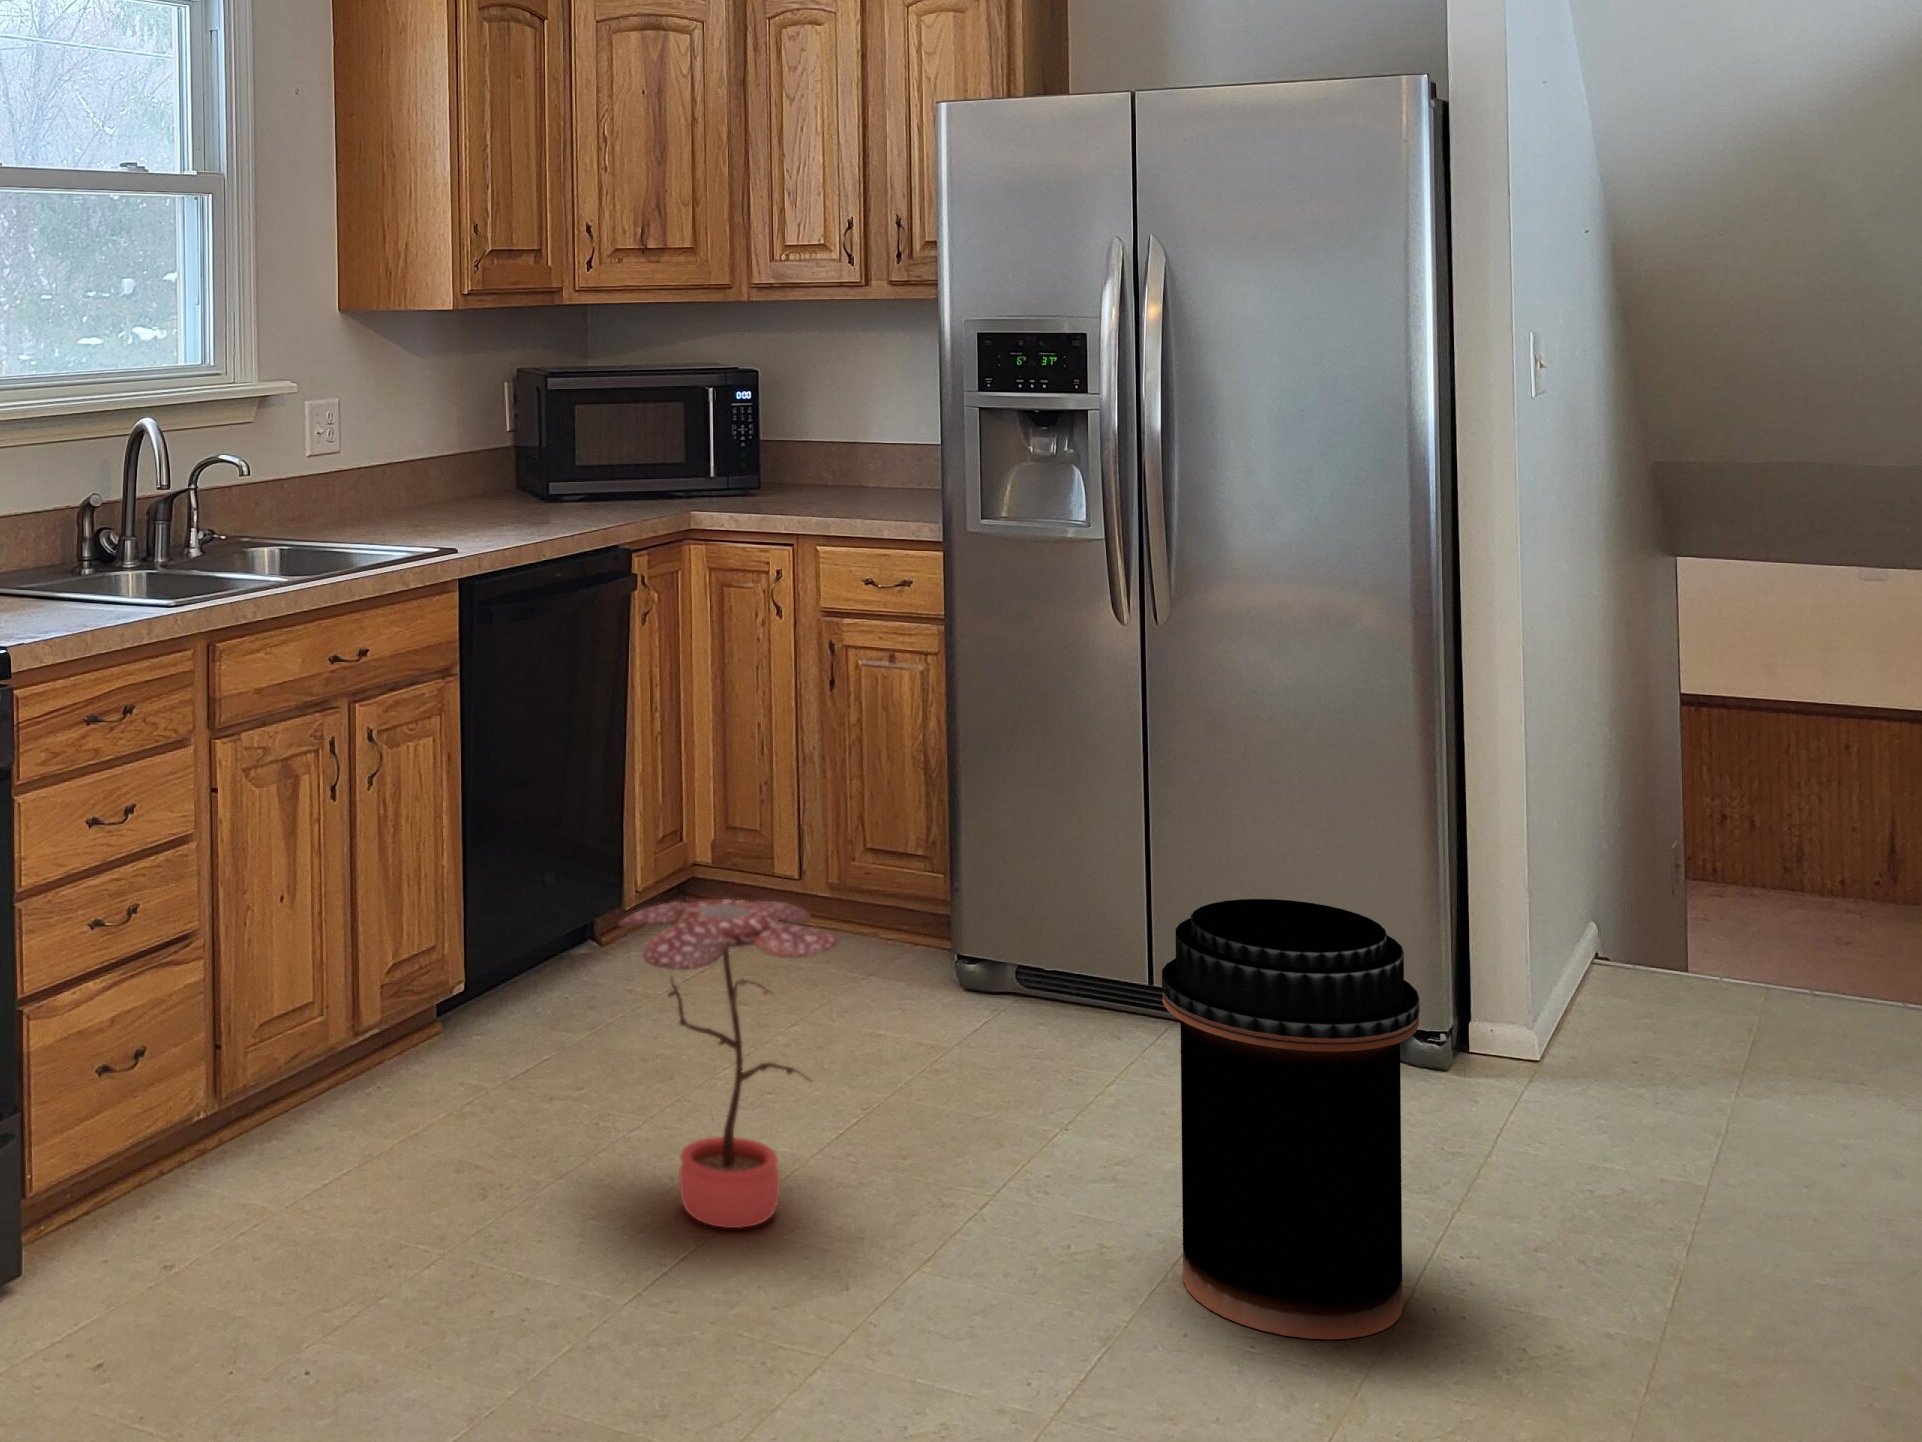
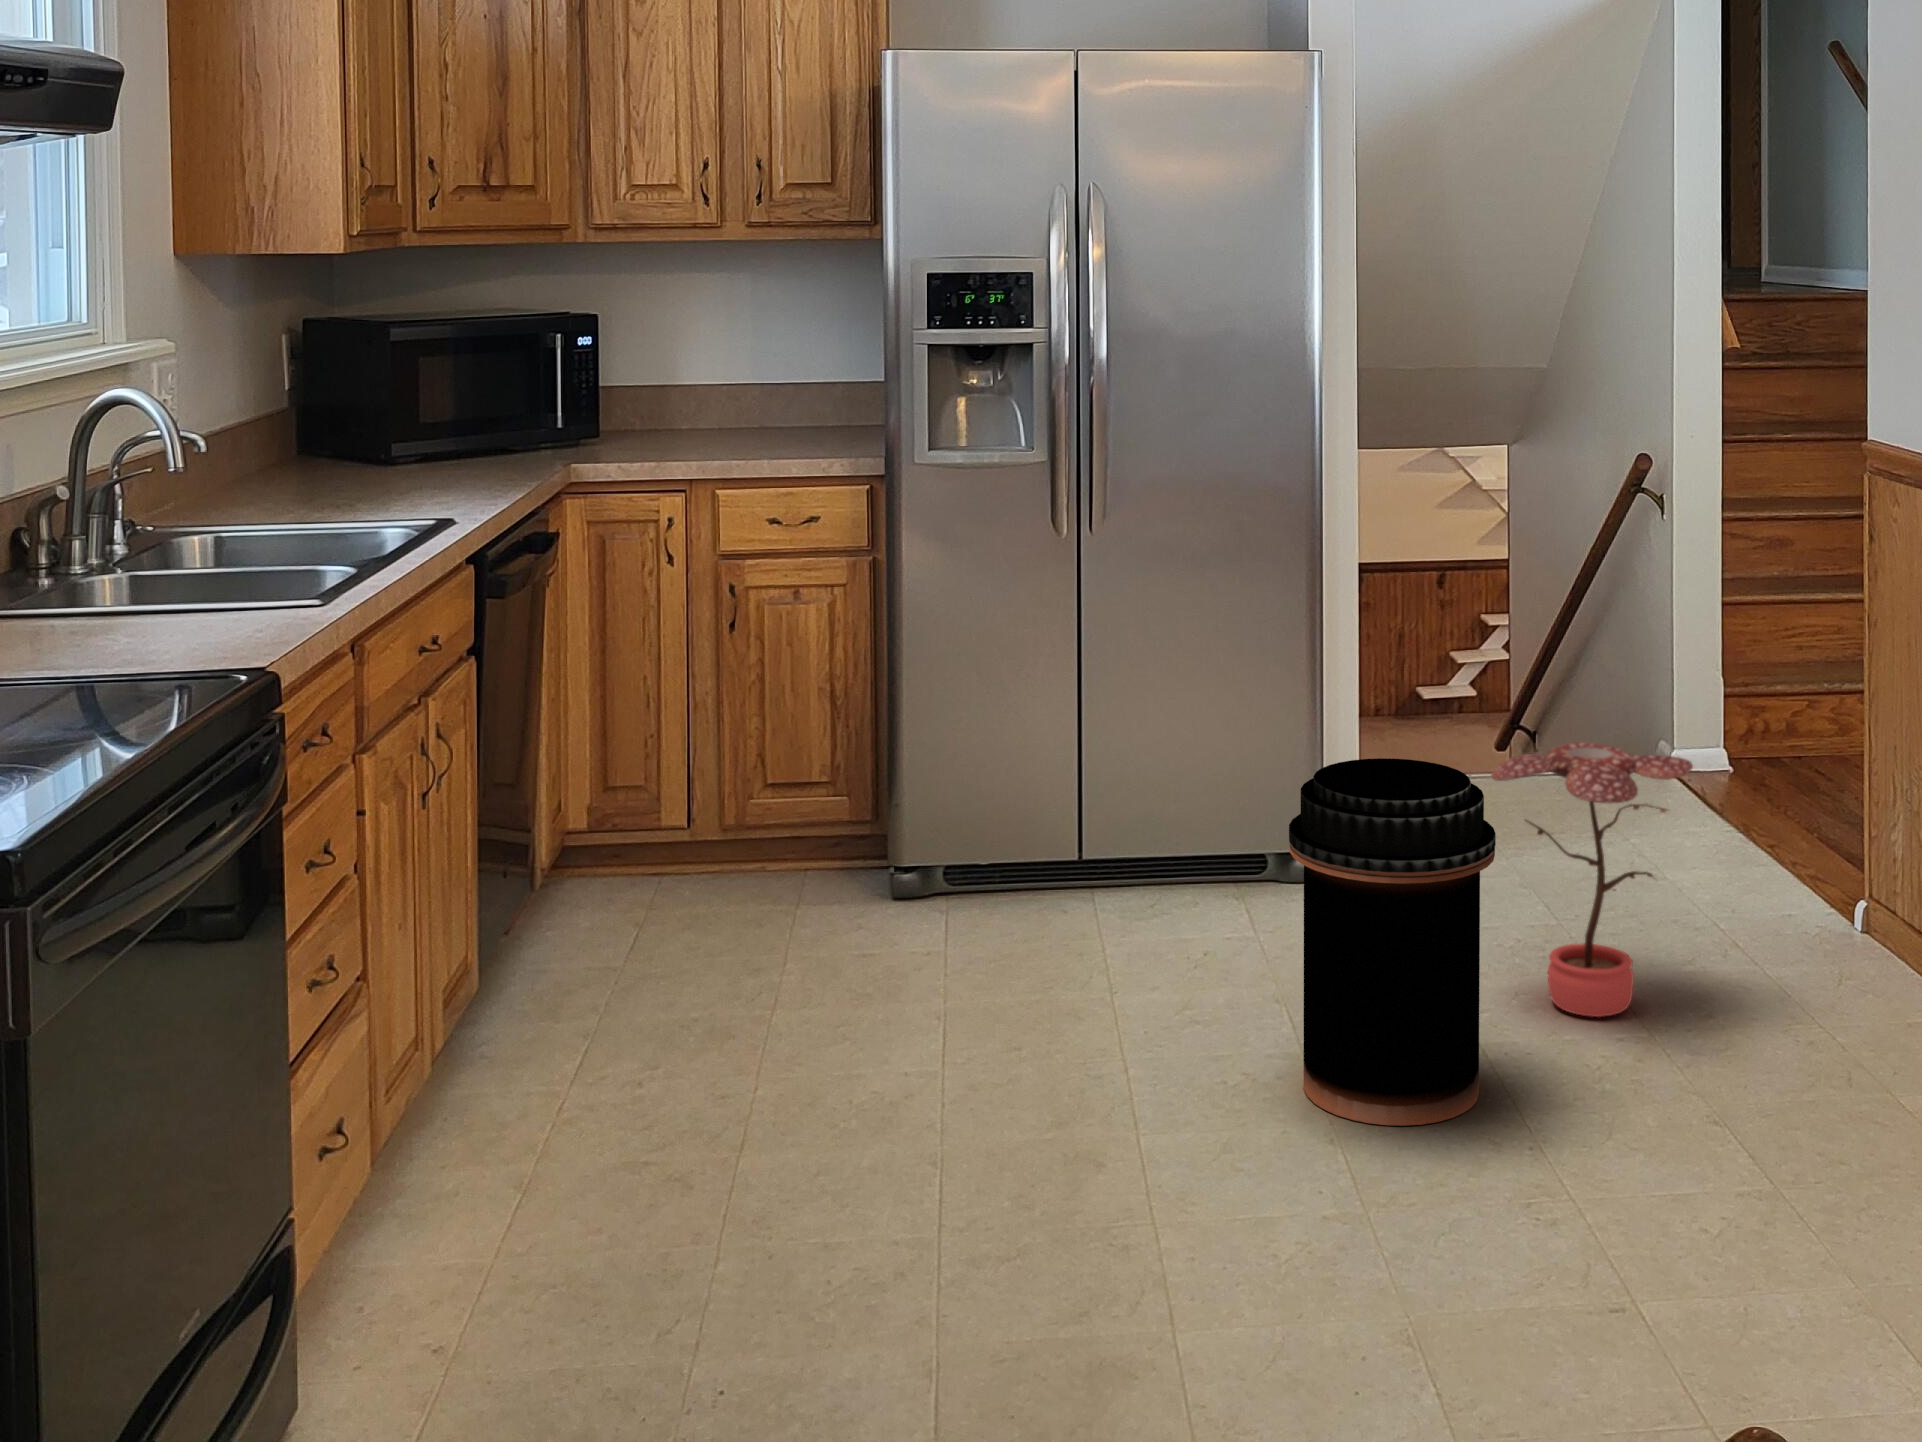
potted plant: present [620,899,840,1228] -> present [1491,742,1693,1017]

